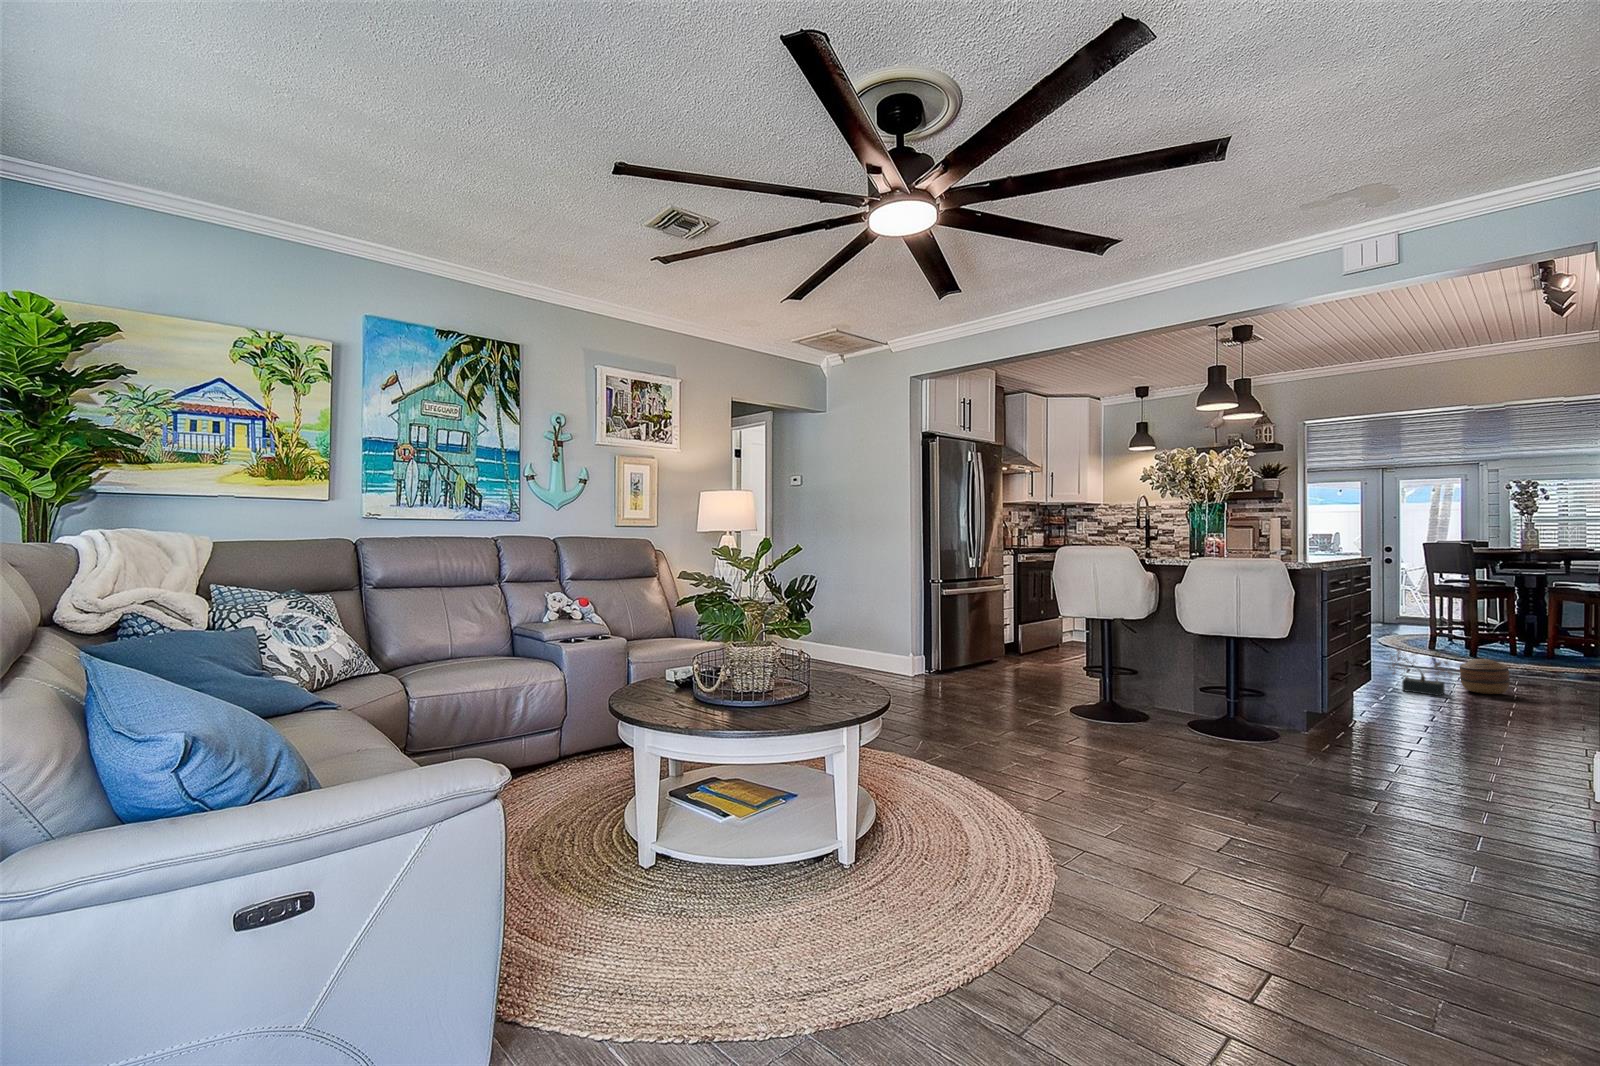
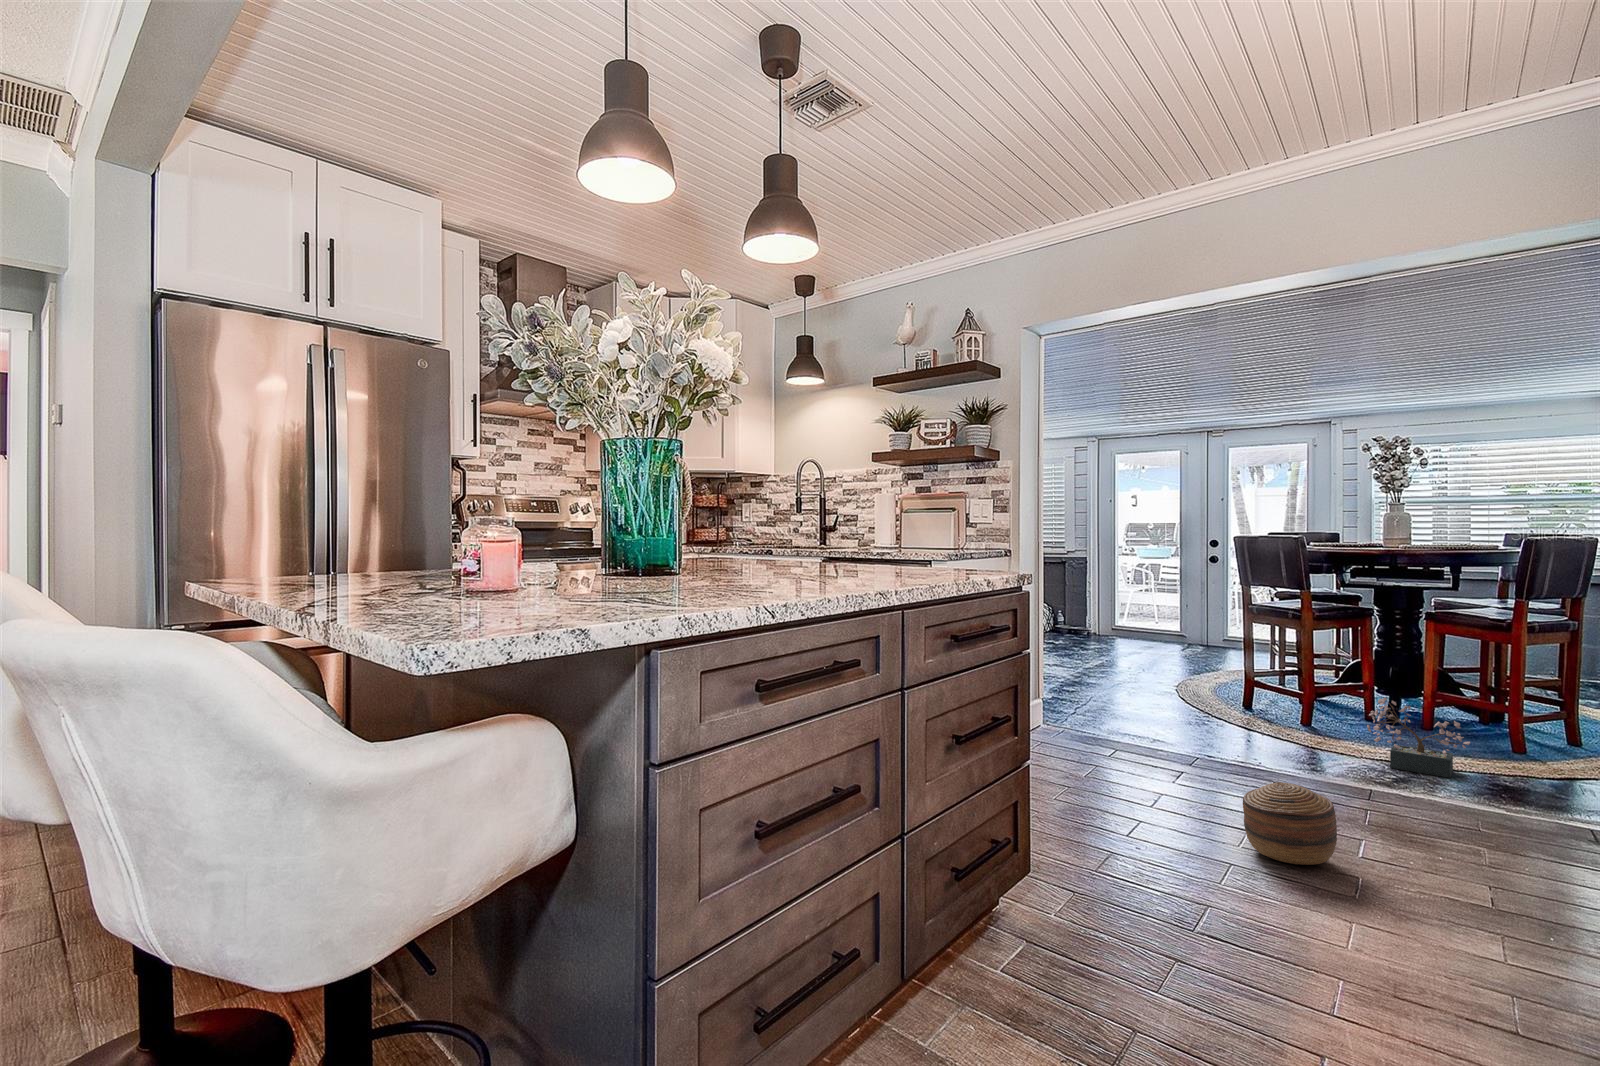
decorative plant: present [1389,648,1453,696] -> present [1367,698,1470,778]

